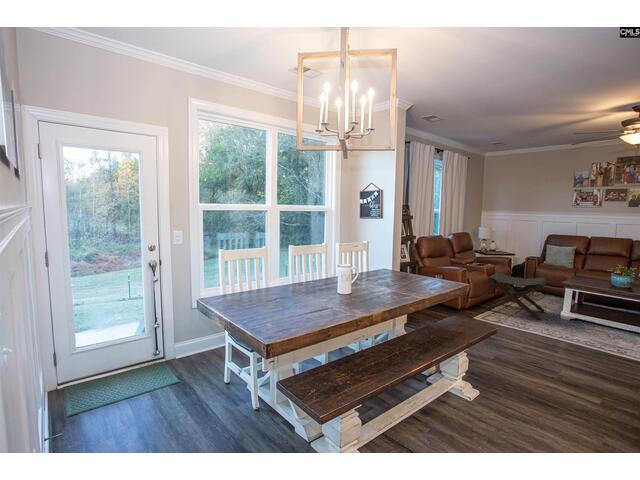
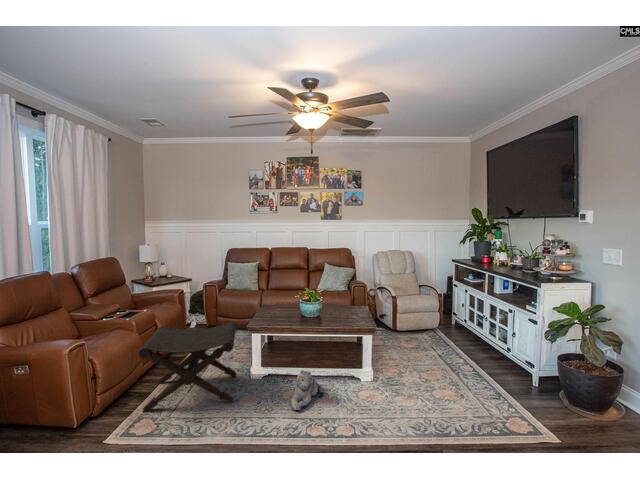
plush toy: none [582,313,613,334] -> present [291,371,323,410]

